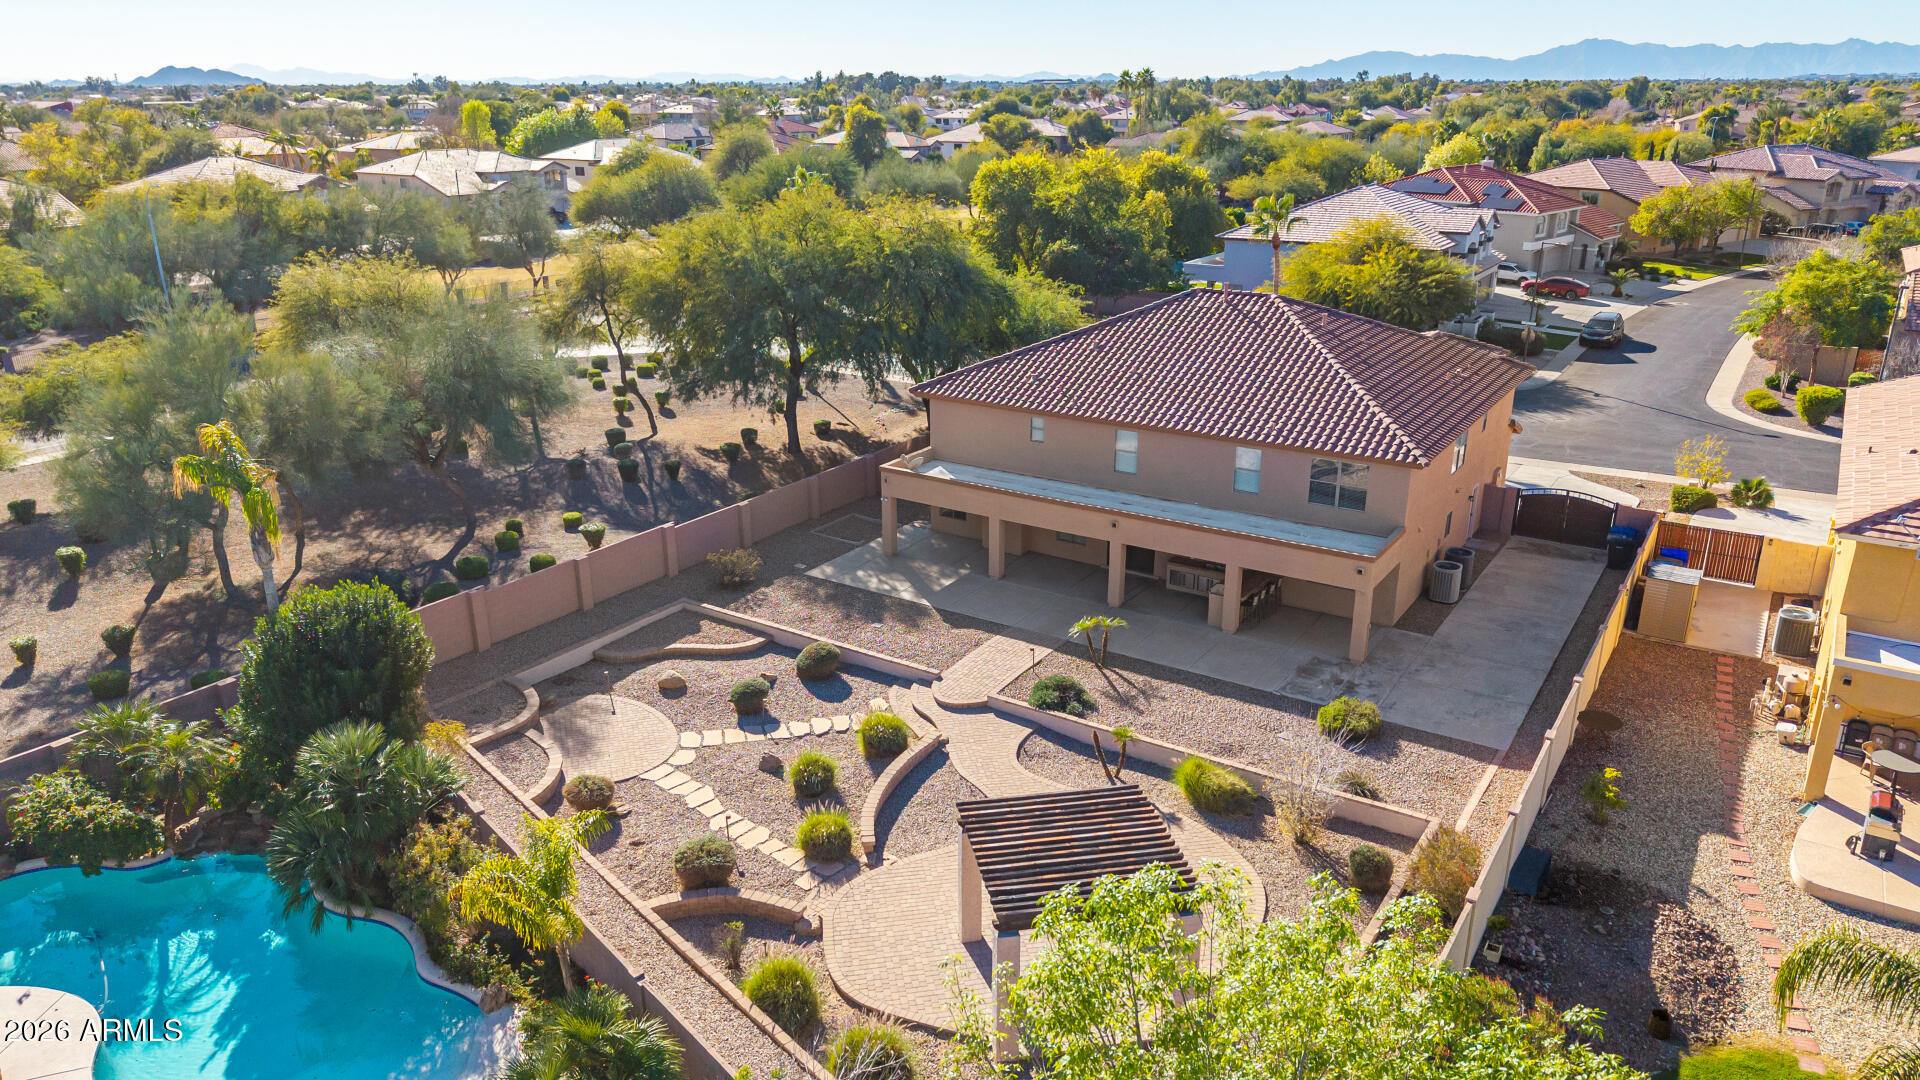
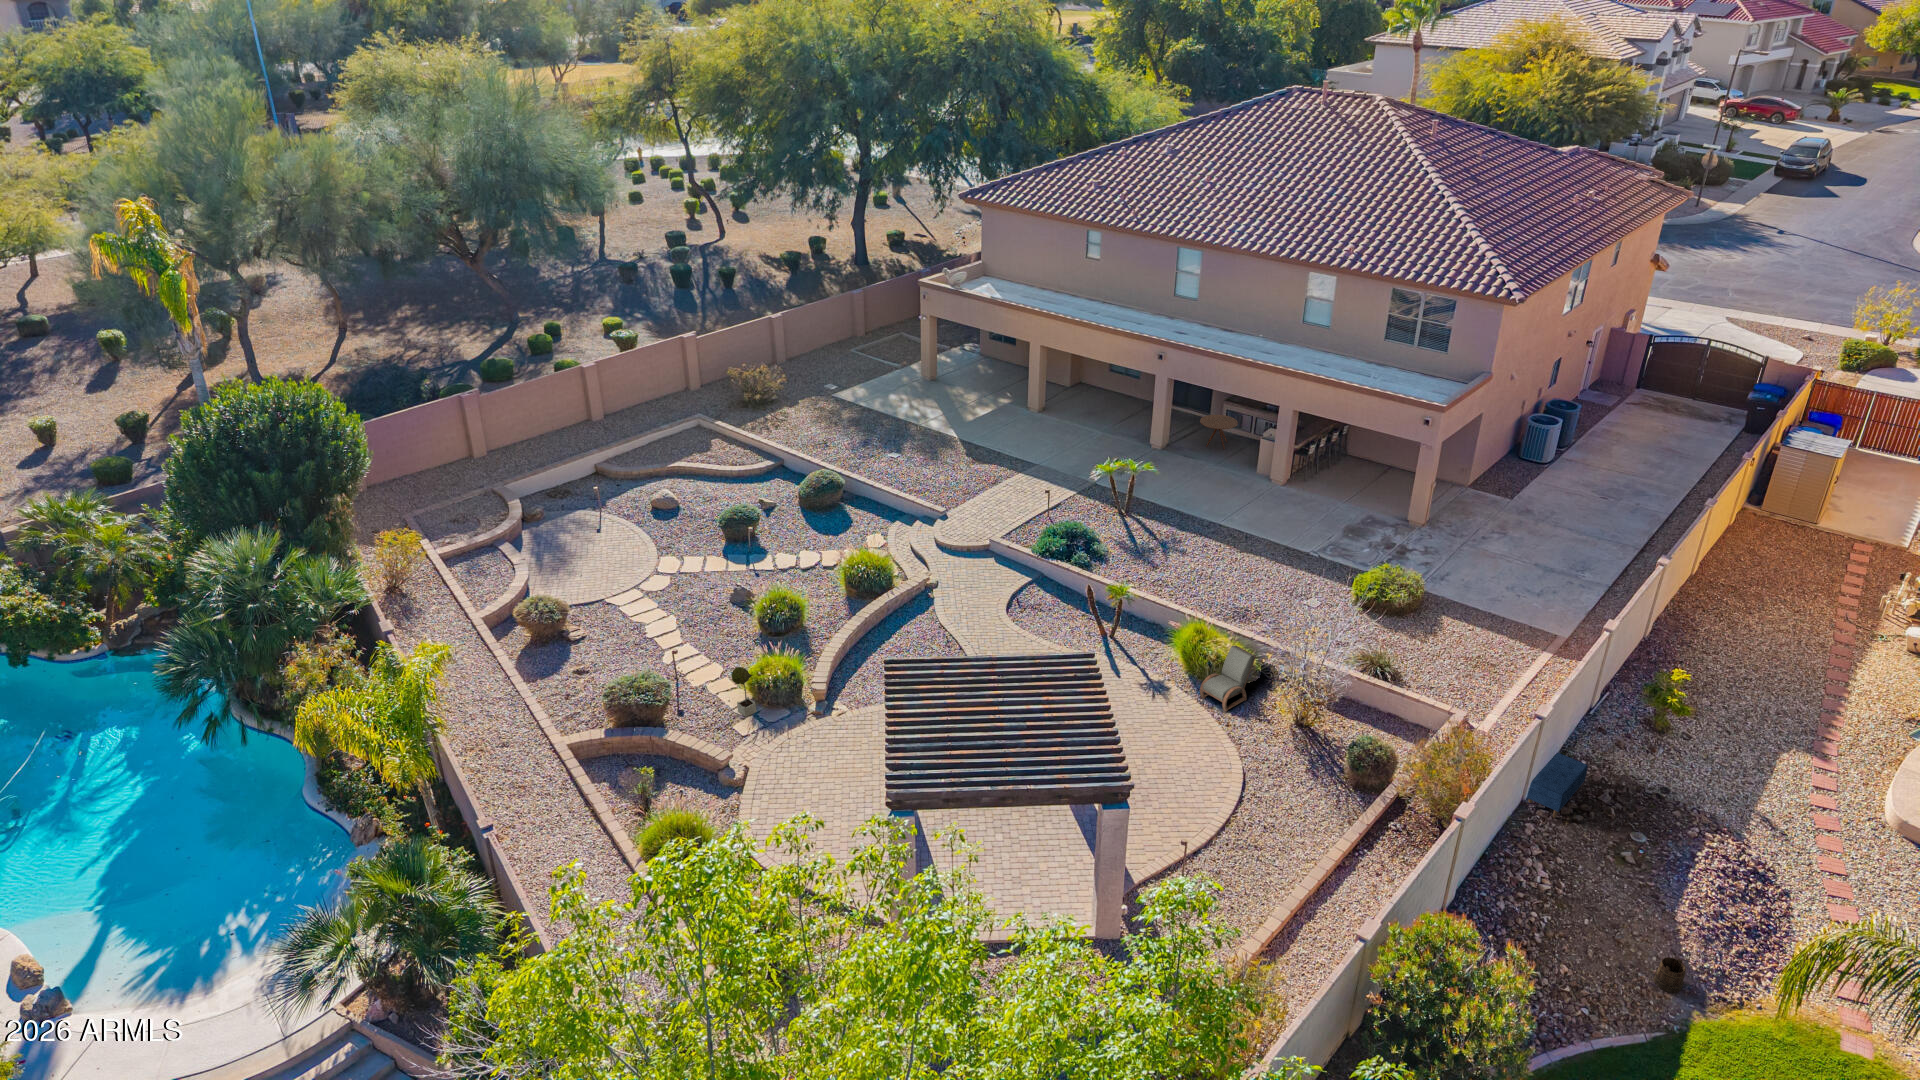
round table: present [1577,710,1623,751] -> present [1200,415,1238,449]
lounge chair: none [1210,774,1256,834] -> present [1200,646,1256,712]
potted tree: present [1483,915,1510,963] -> present [731,667,757,717]

